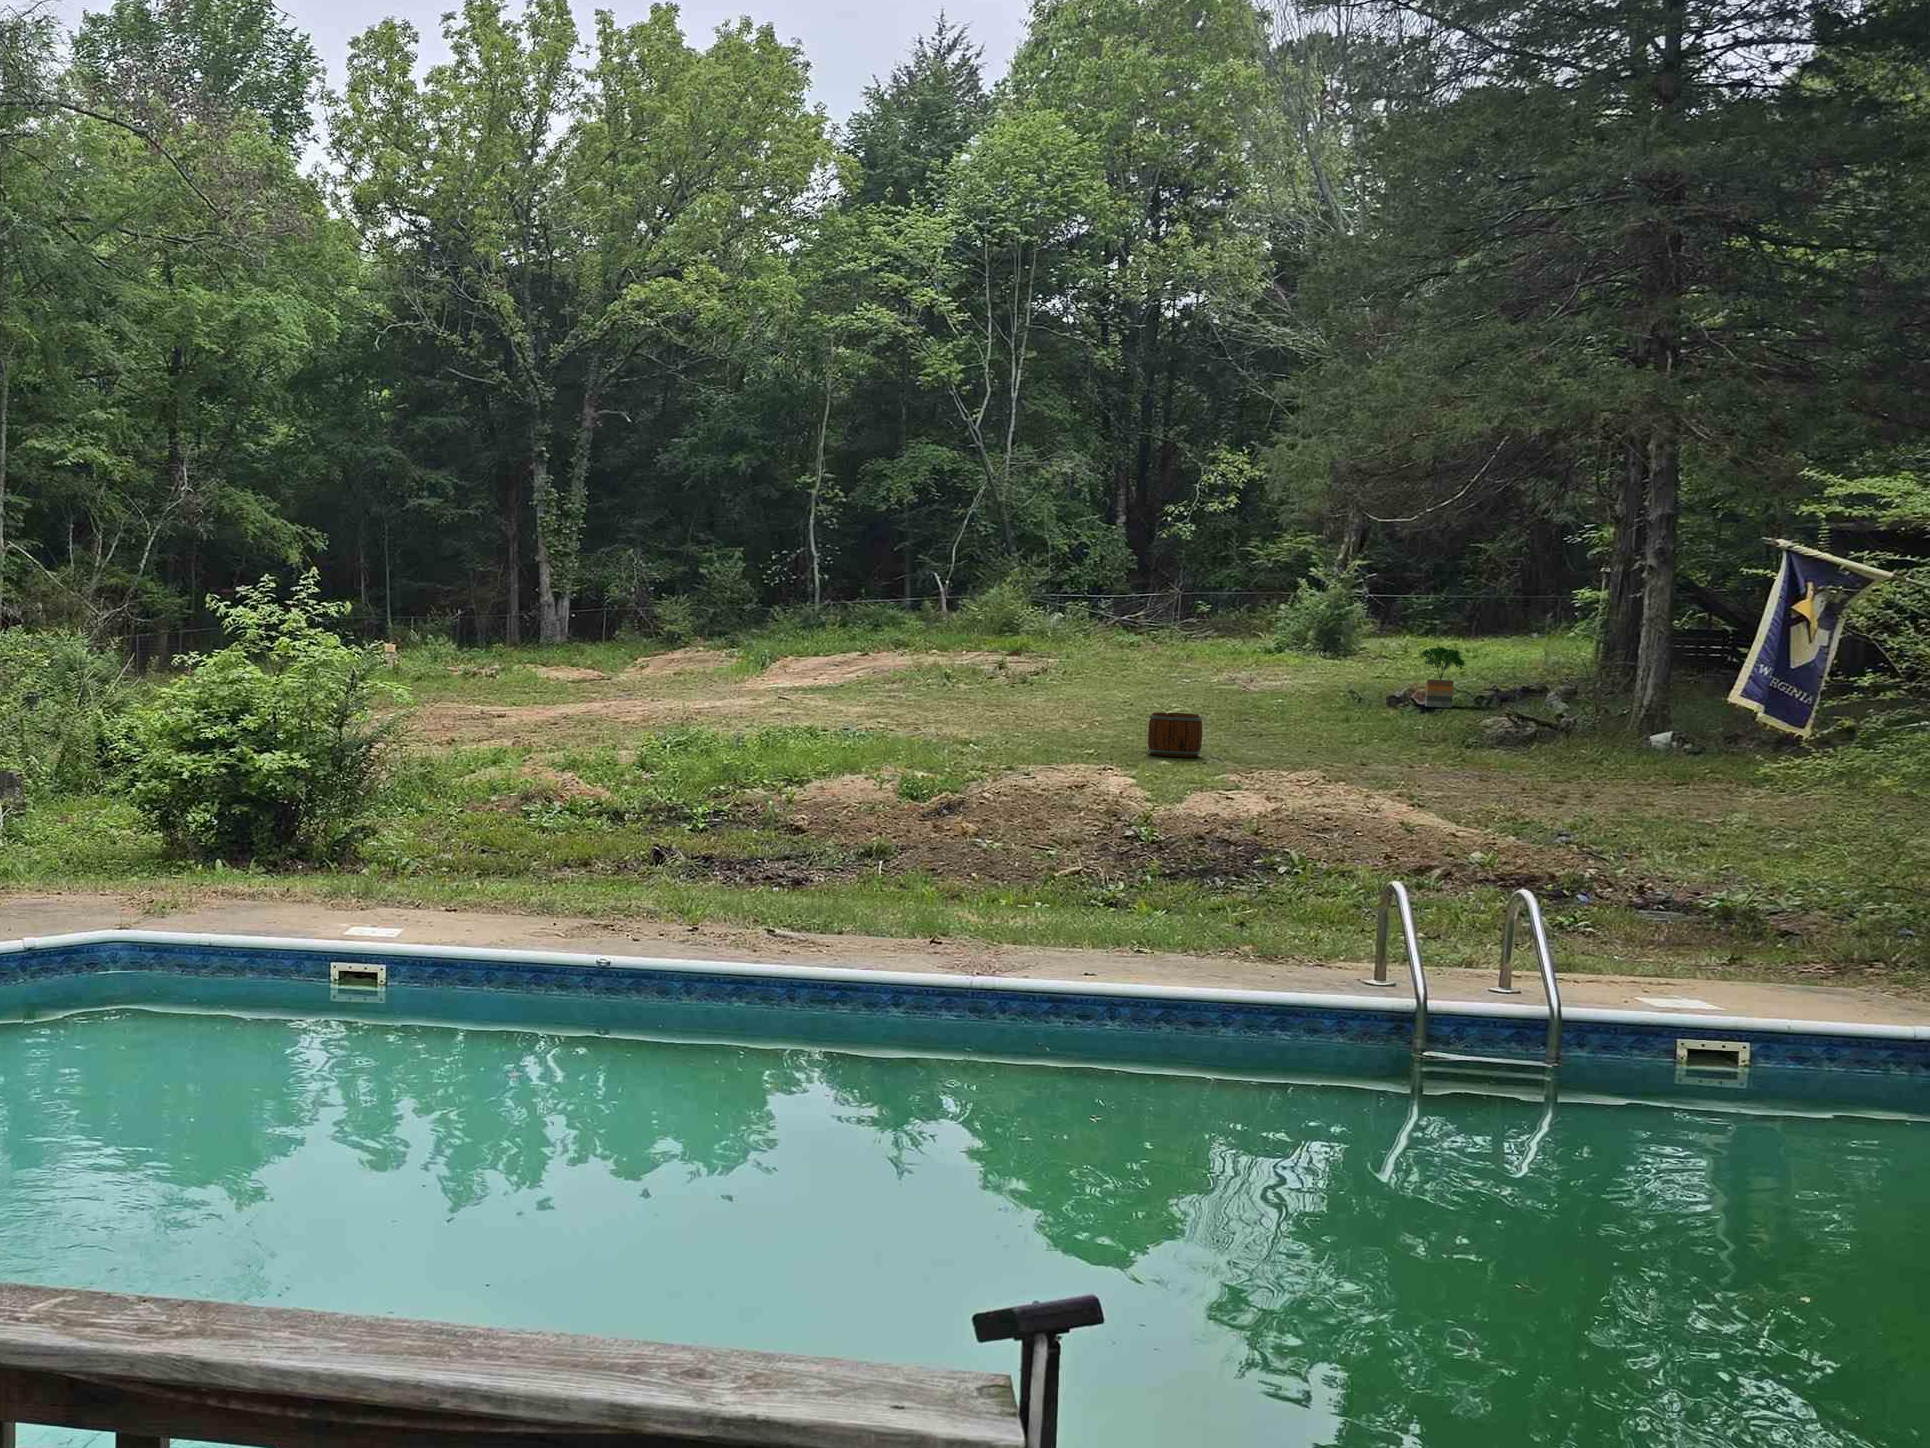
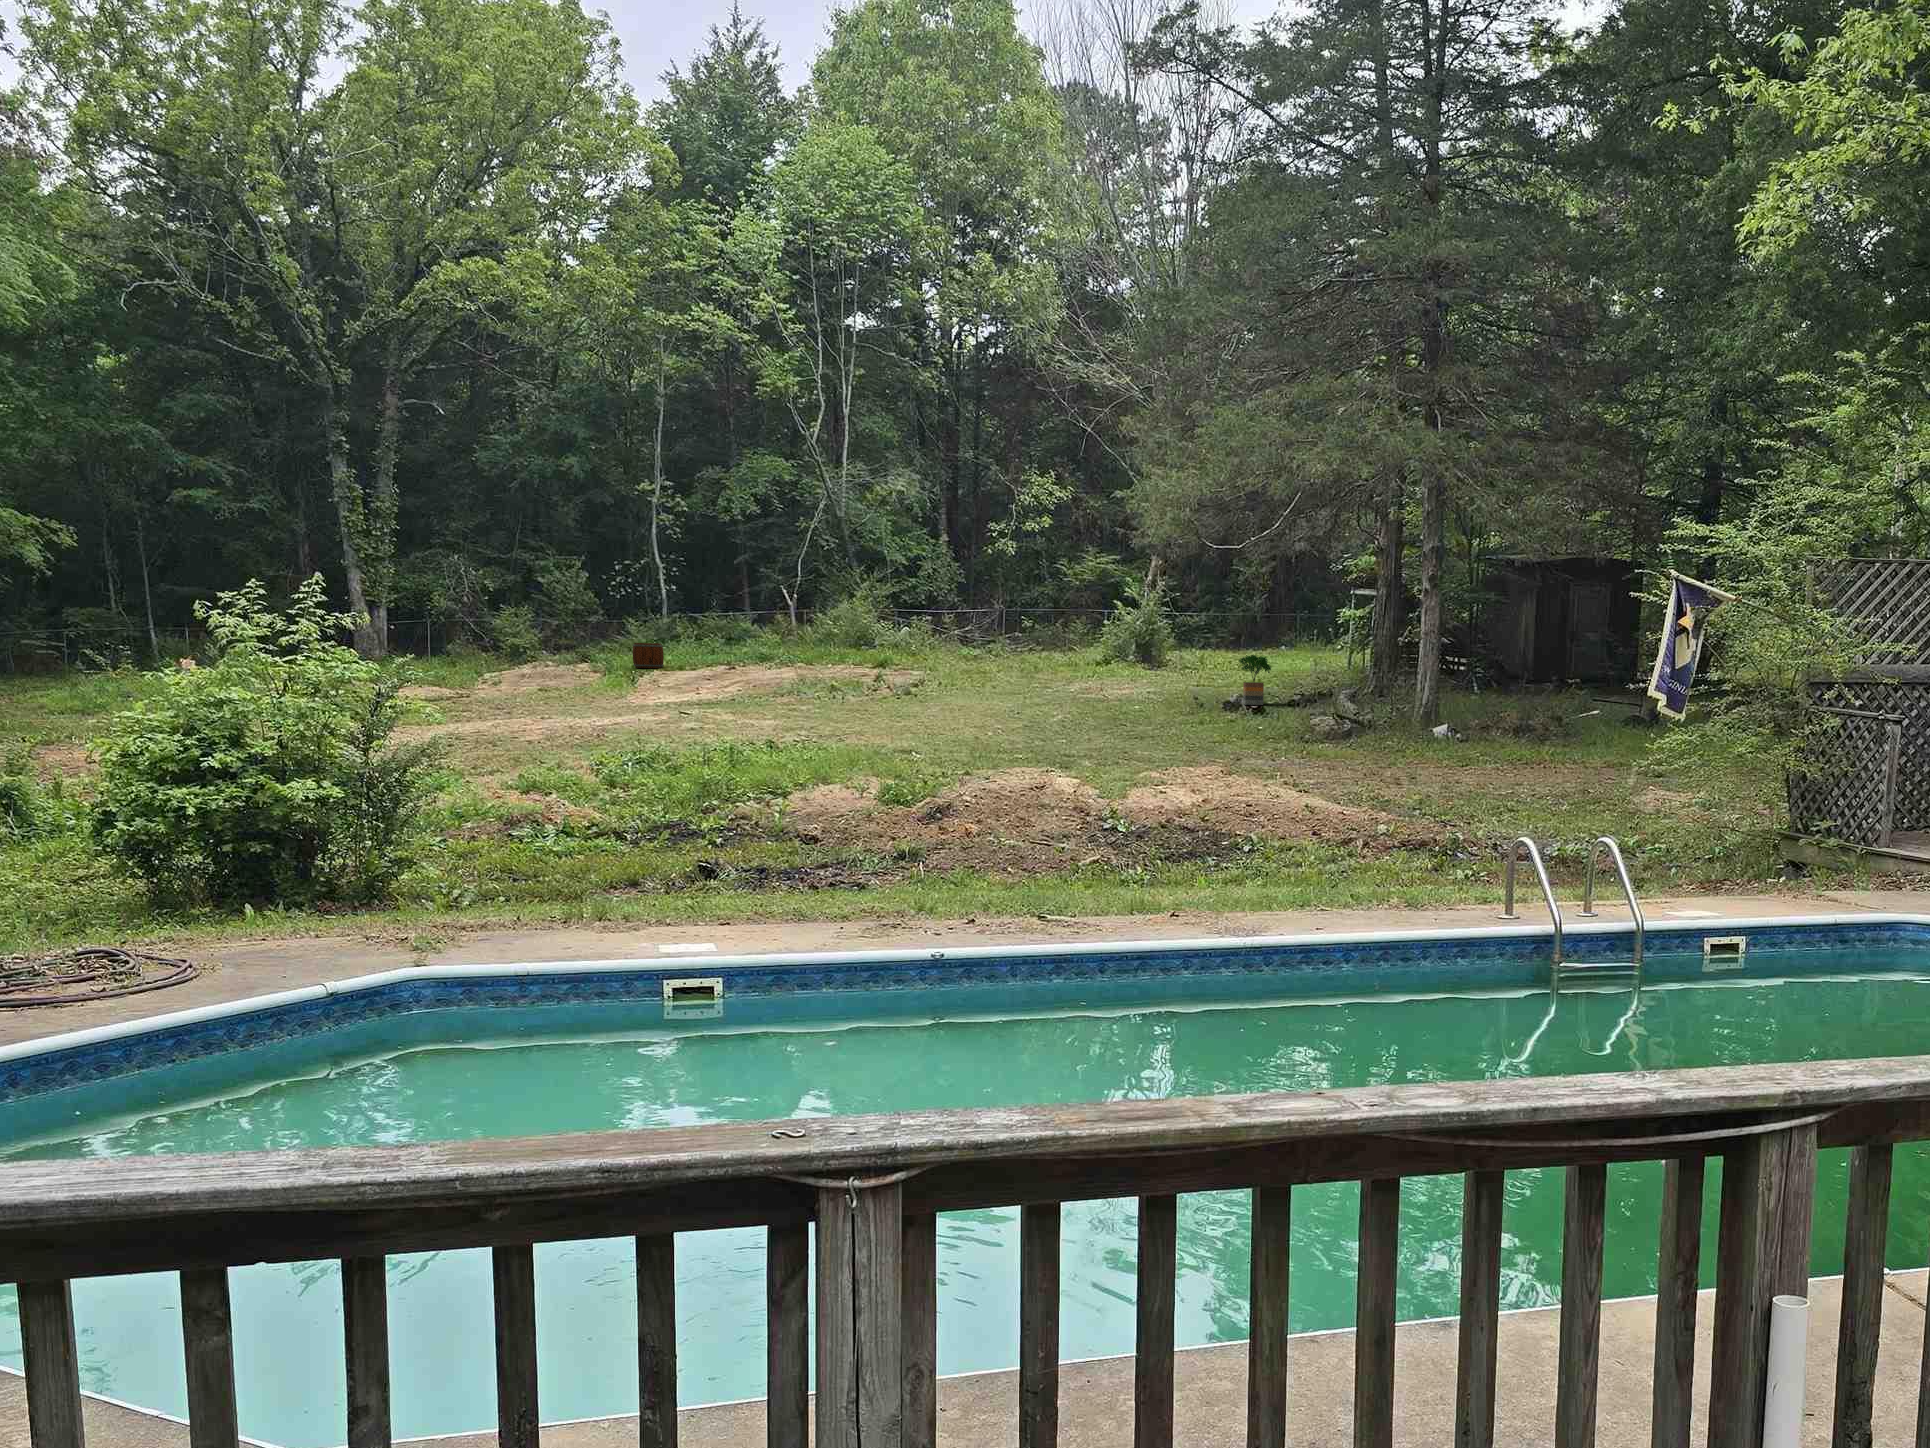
bucket: present [1148,712,1203,757] -> present [633,643,664,668]

